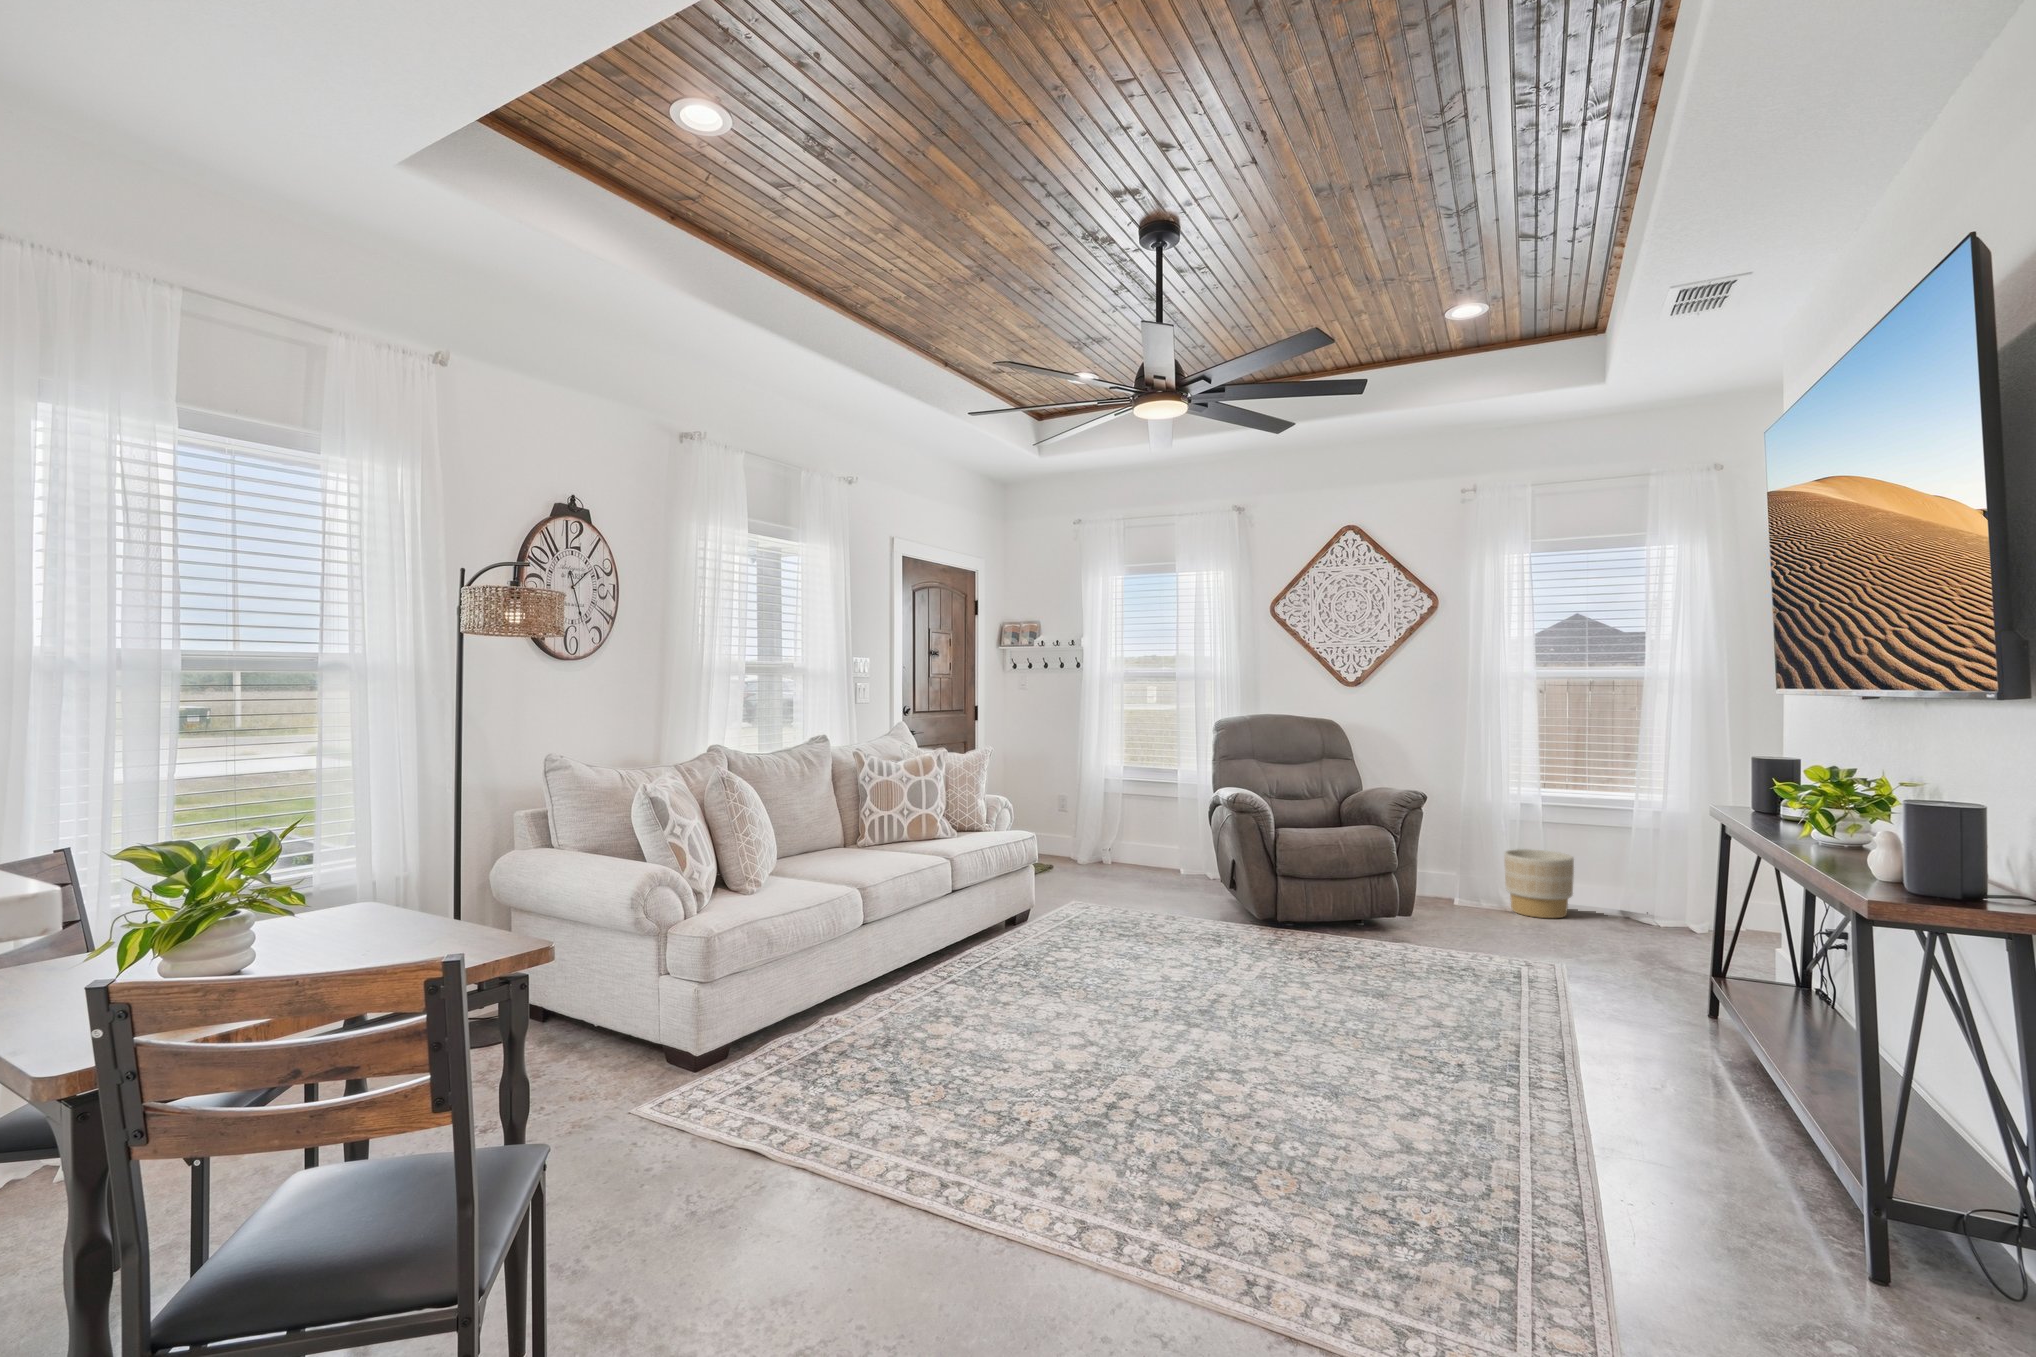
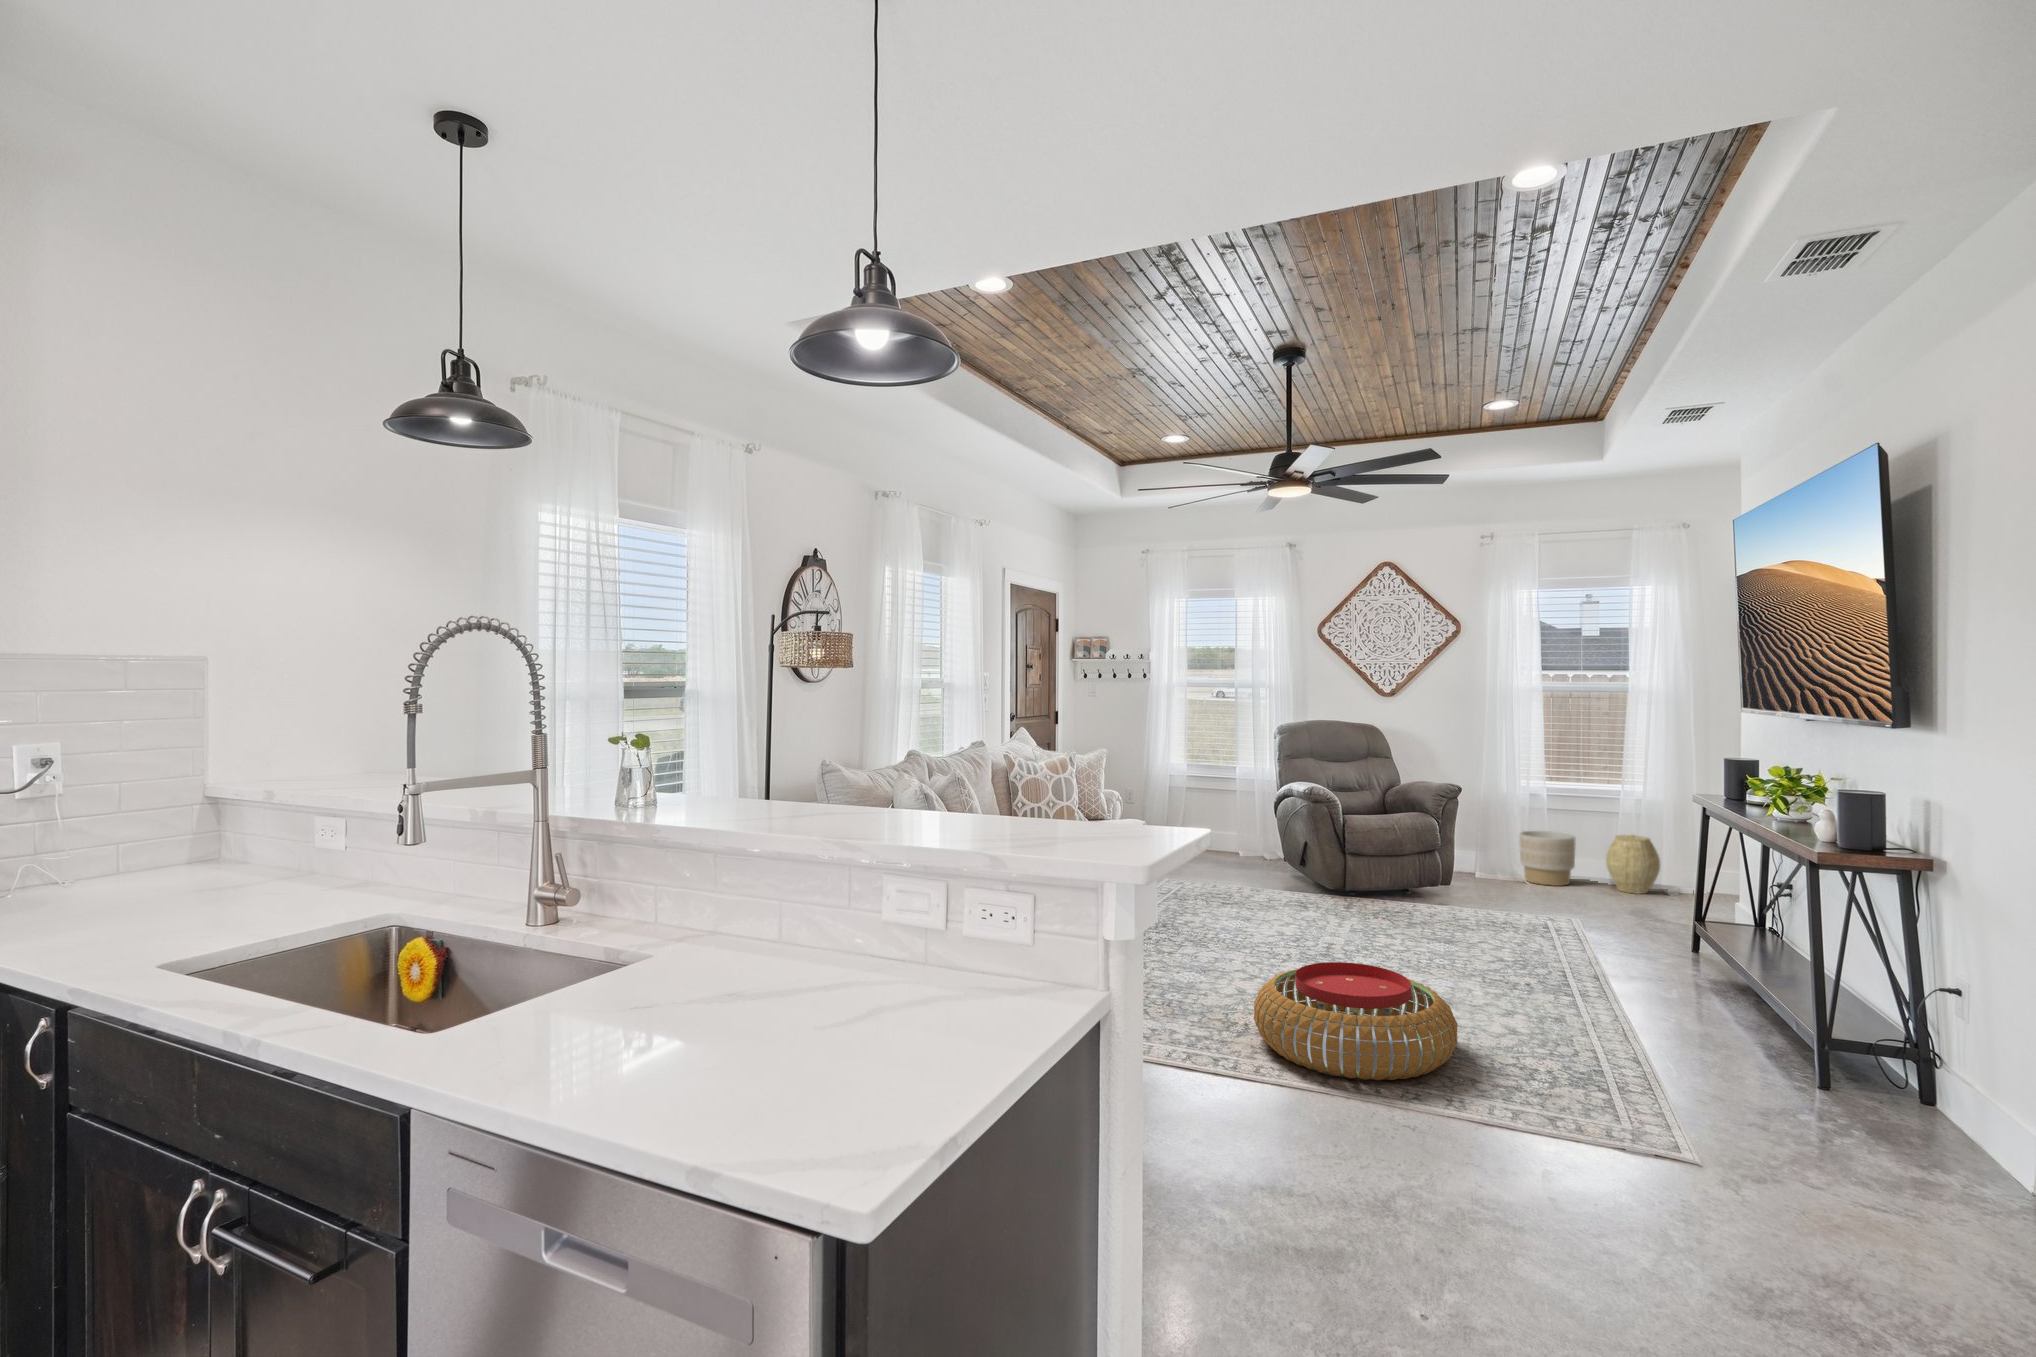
woven basket: none [1612,856,1681,932] -> present [1606,834,1660,894]
pouf: none [1017,1038,1303,1237] -> present [1254,962,1458,1080]

